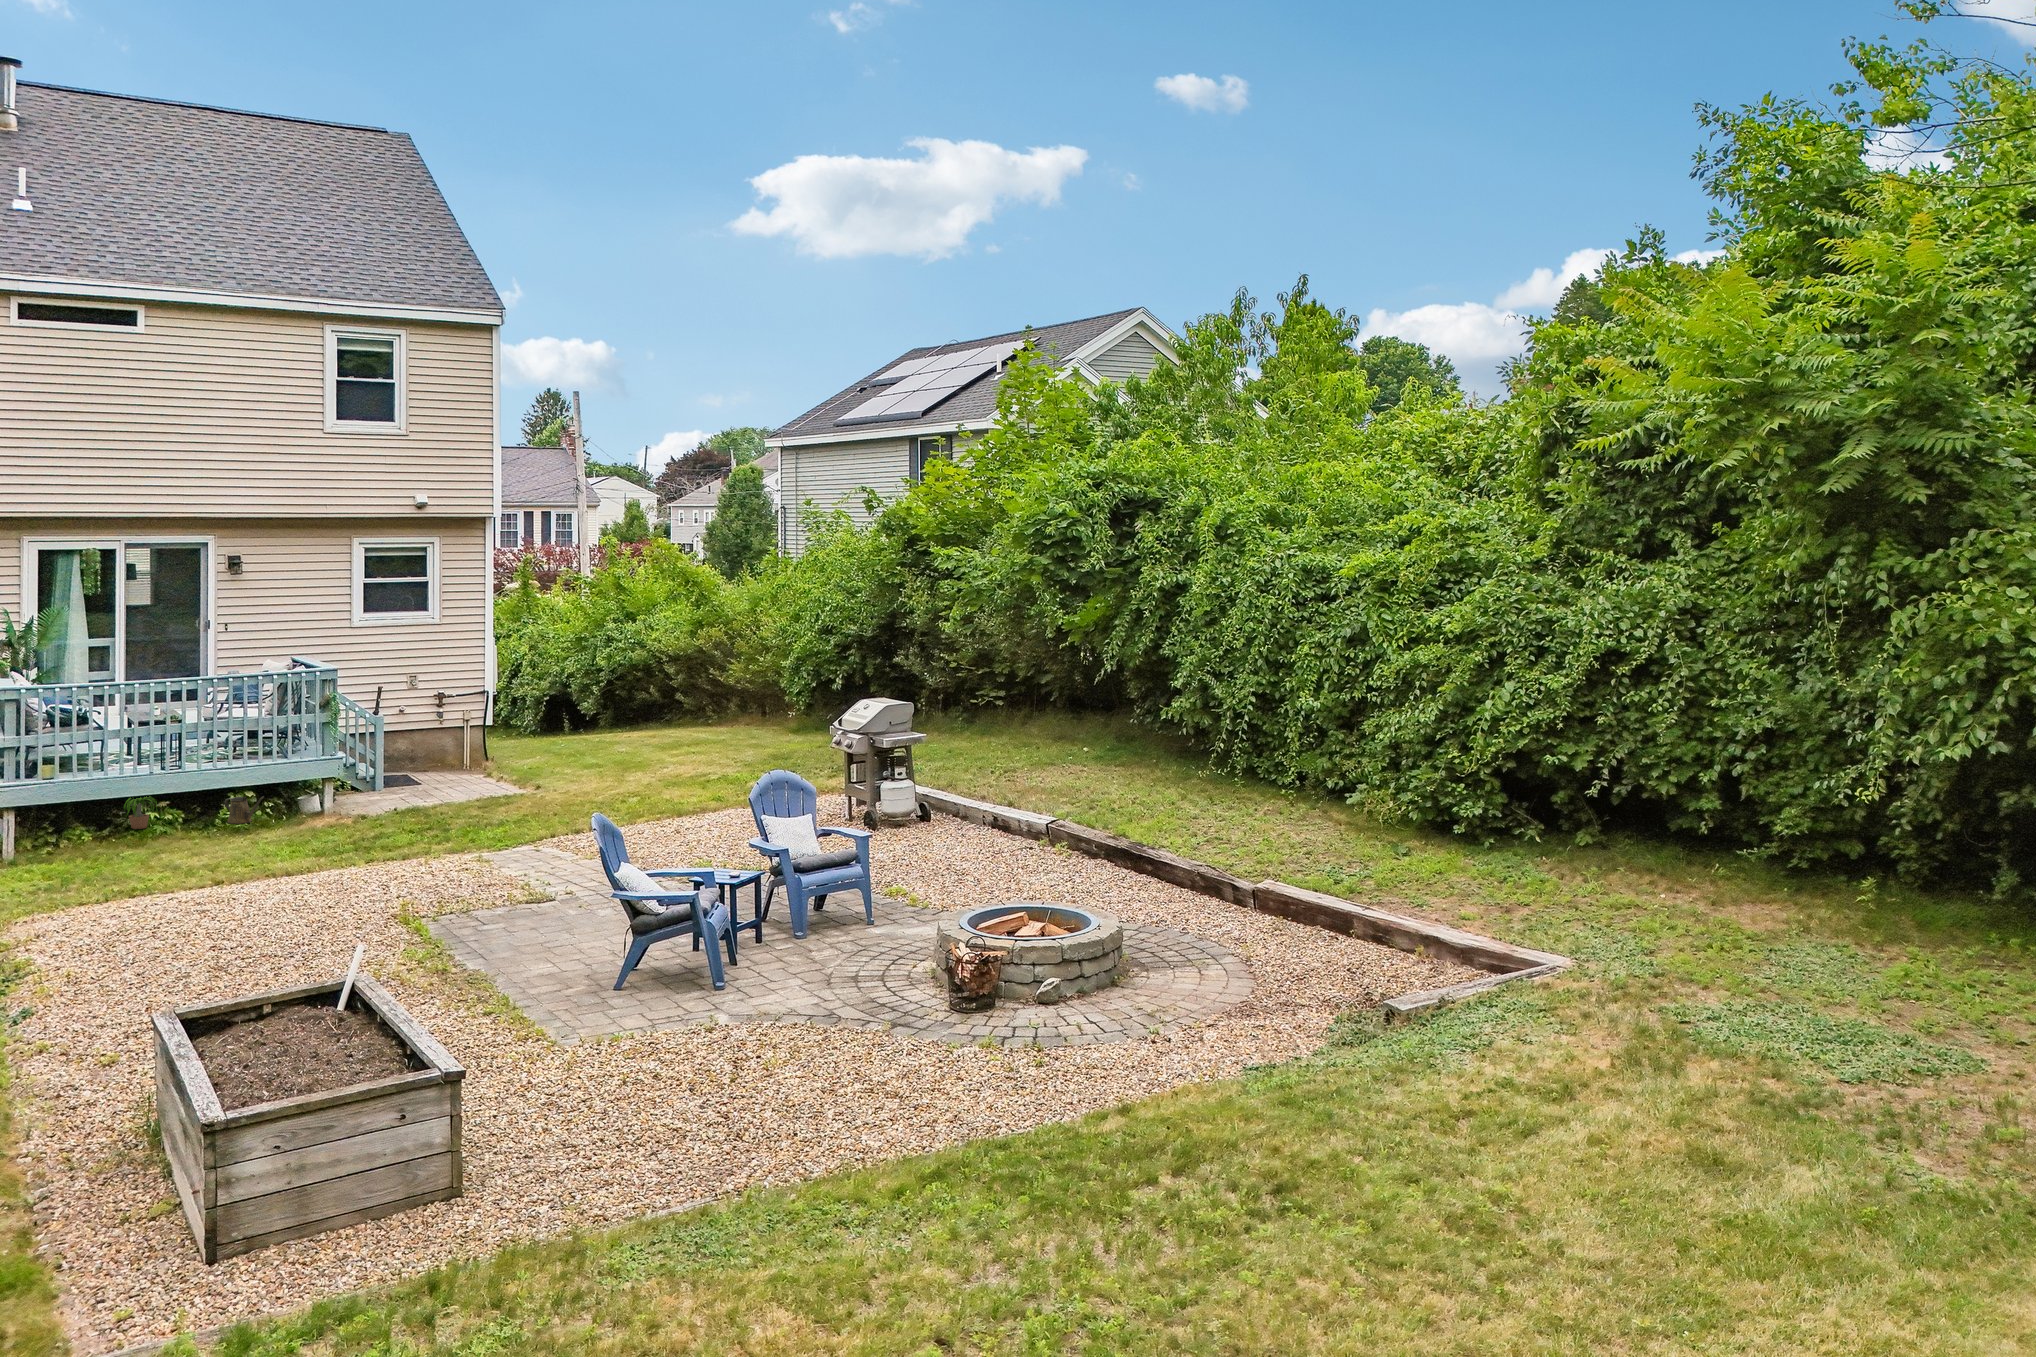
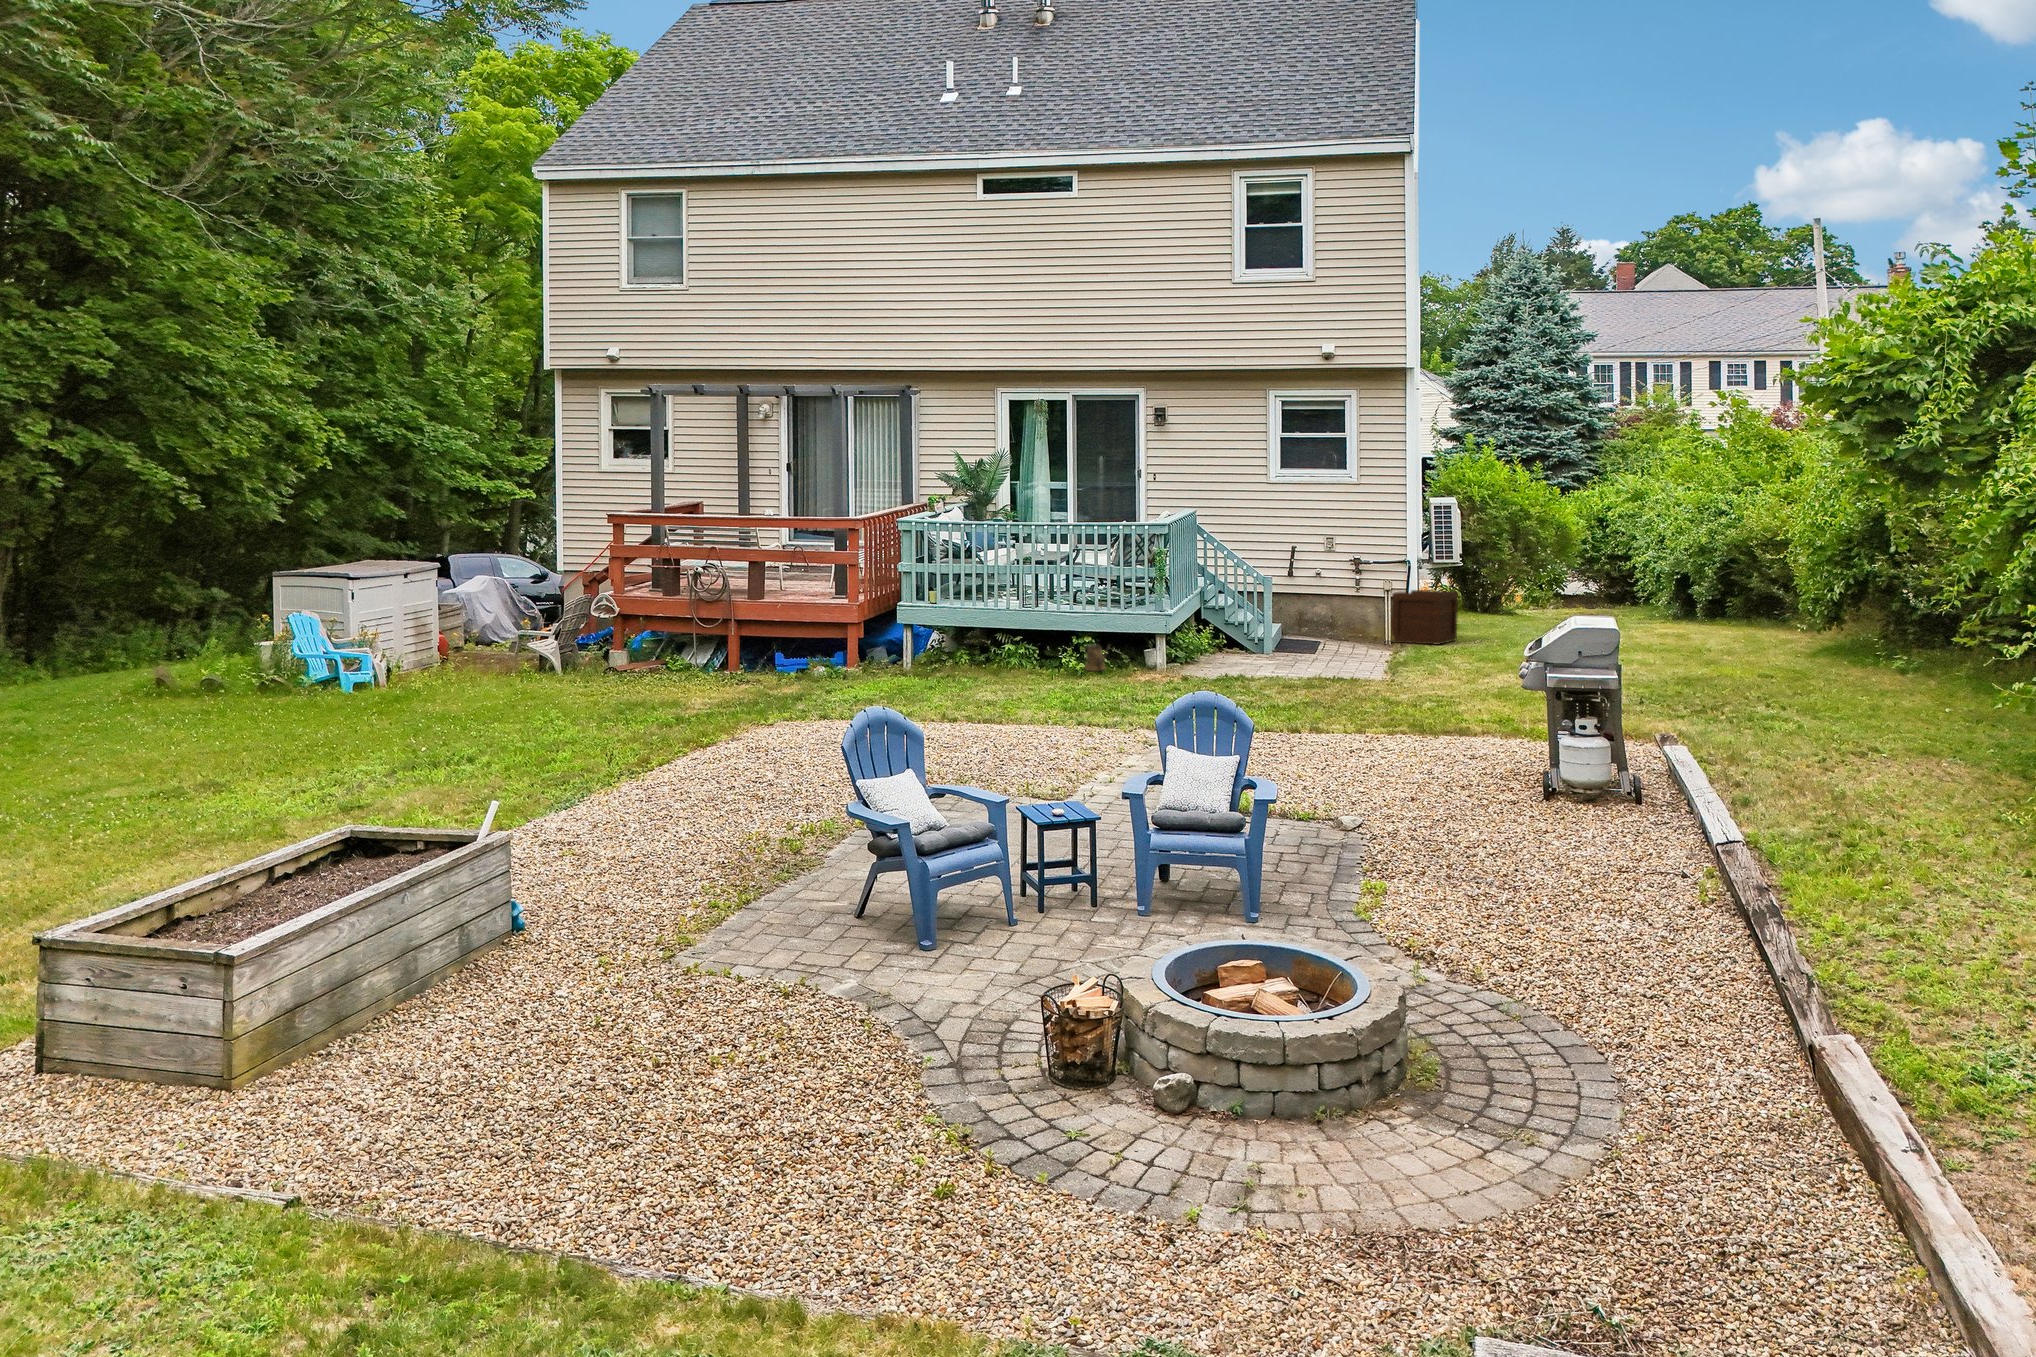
wooden crate: none [472,717,524,764] -> present [1391,590,1458,645]
potted plant: present [124,796,157,829] -> none [996,636,1033,668]

